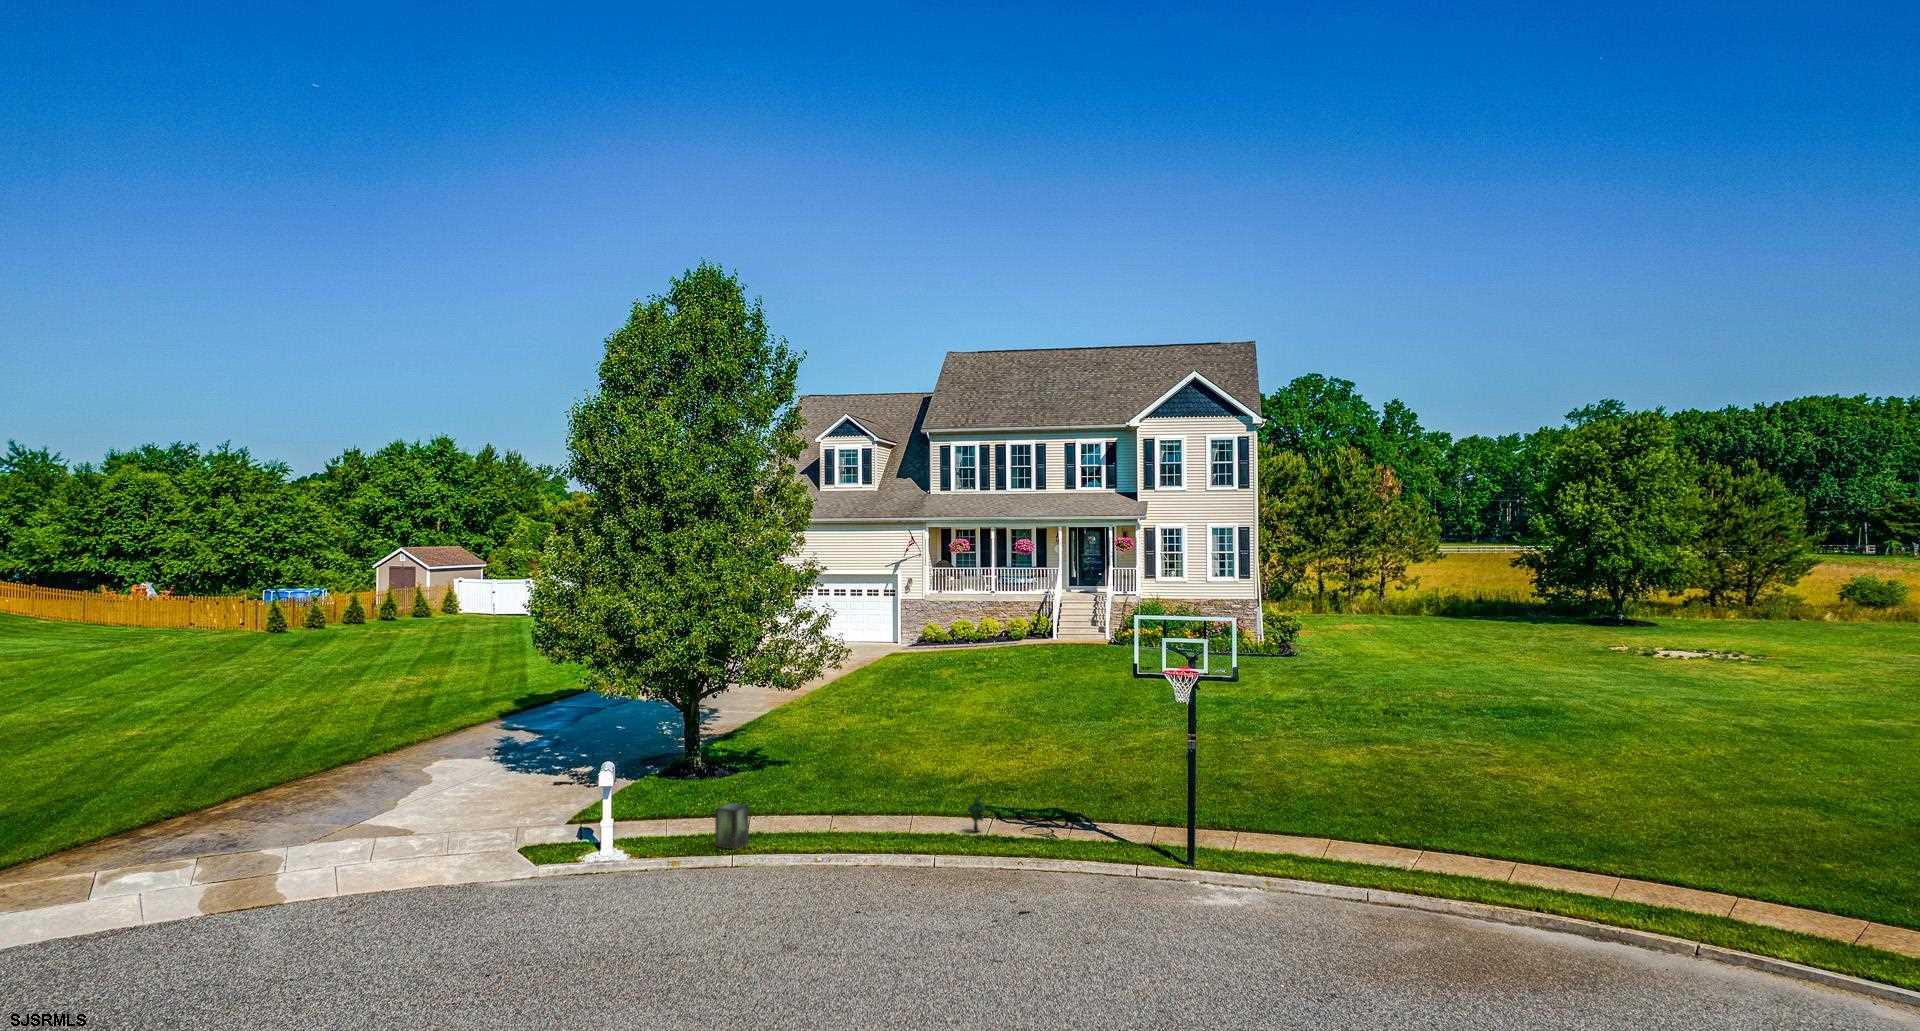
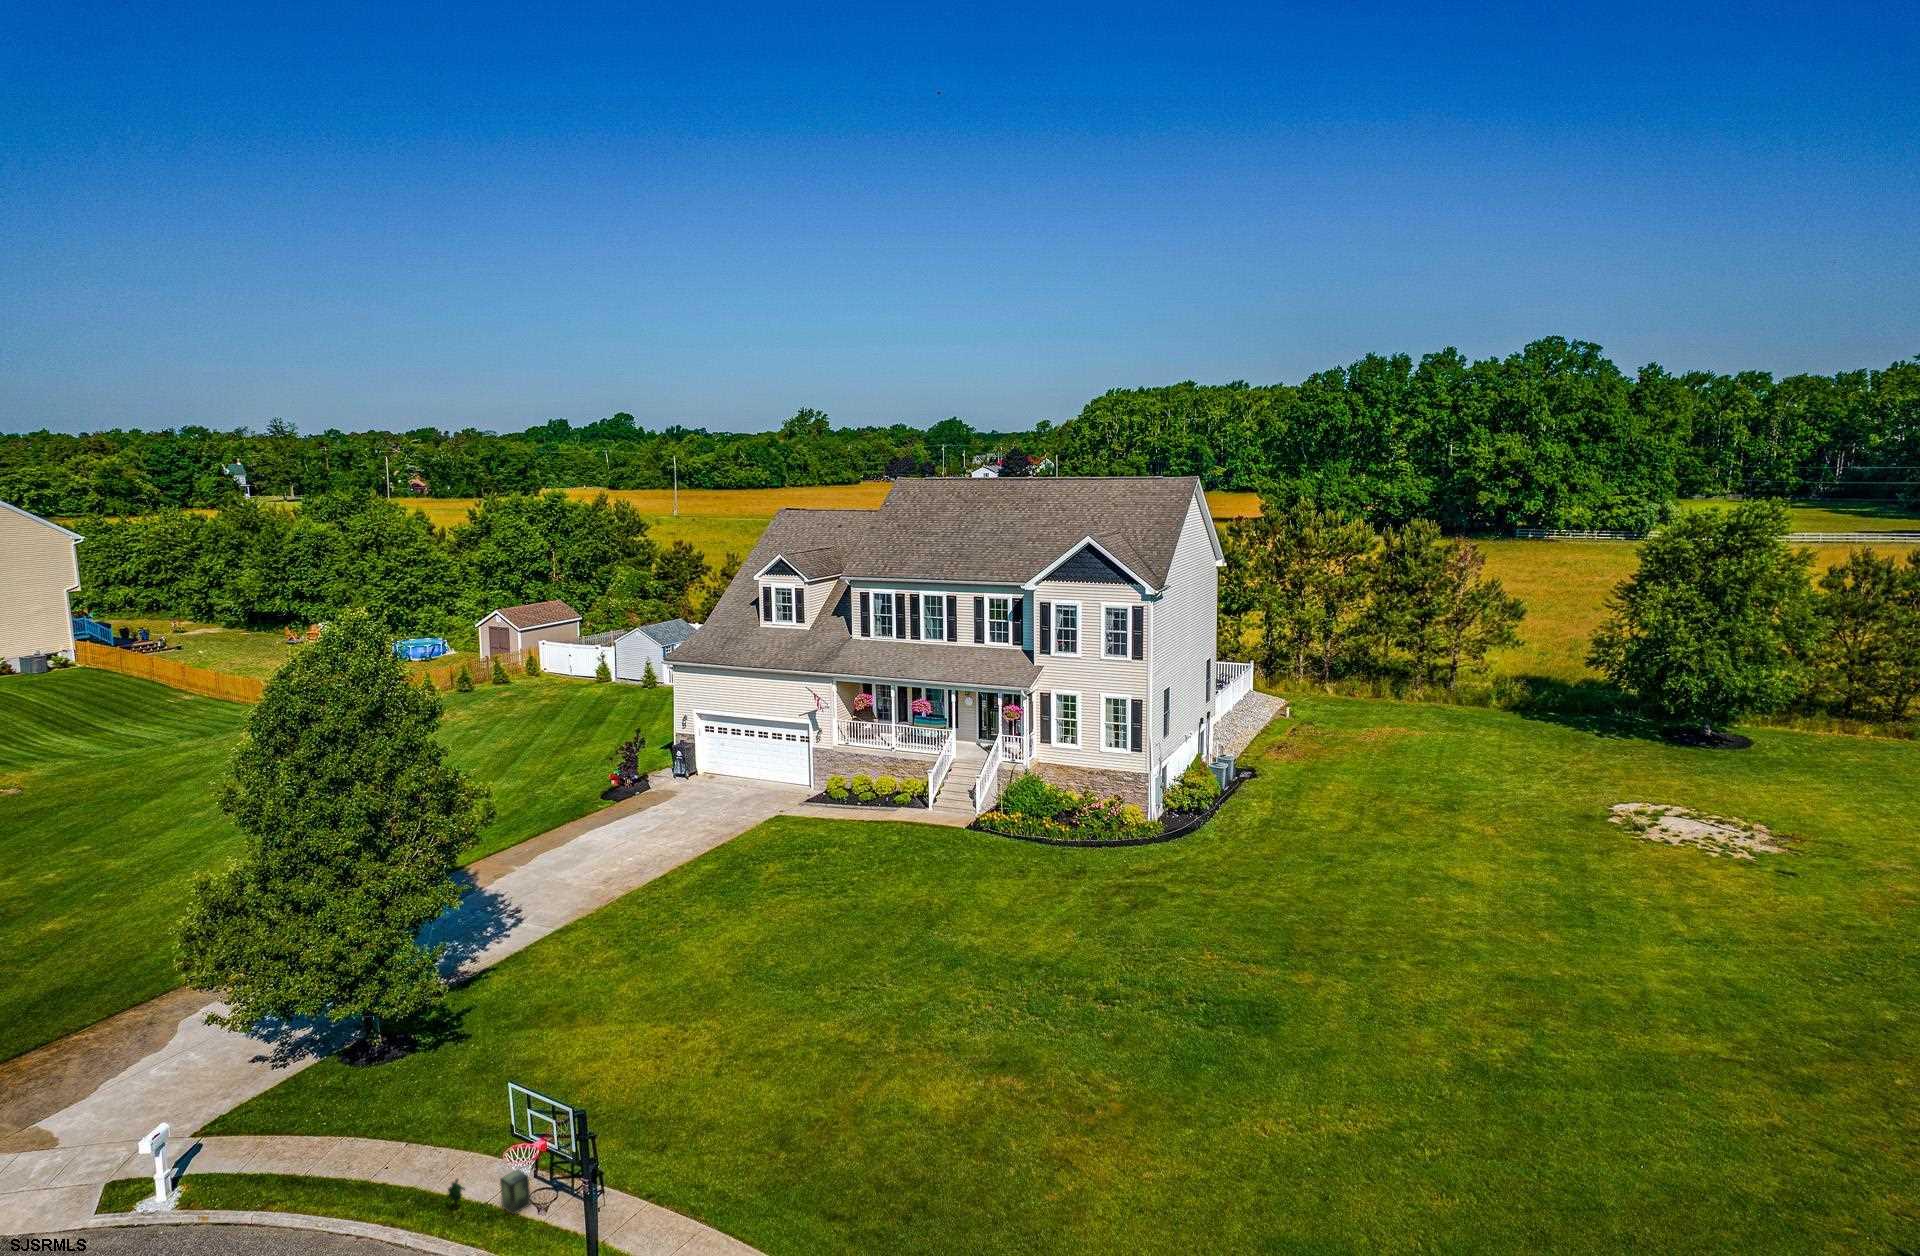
storage box: present [715,803,749,849] -> present [500,1169,530,1214]

